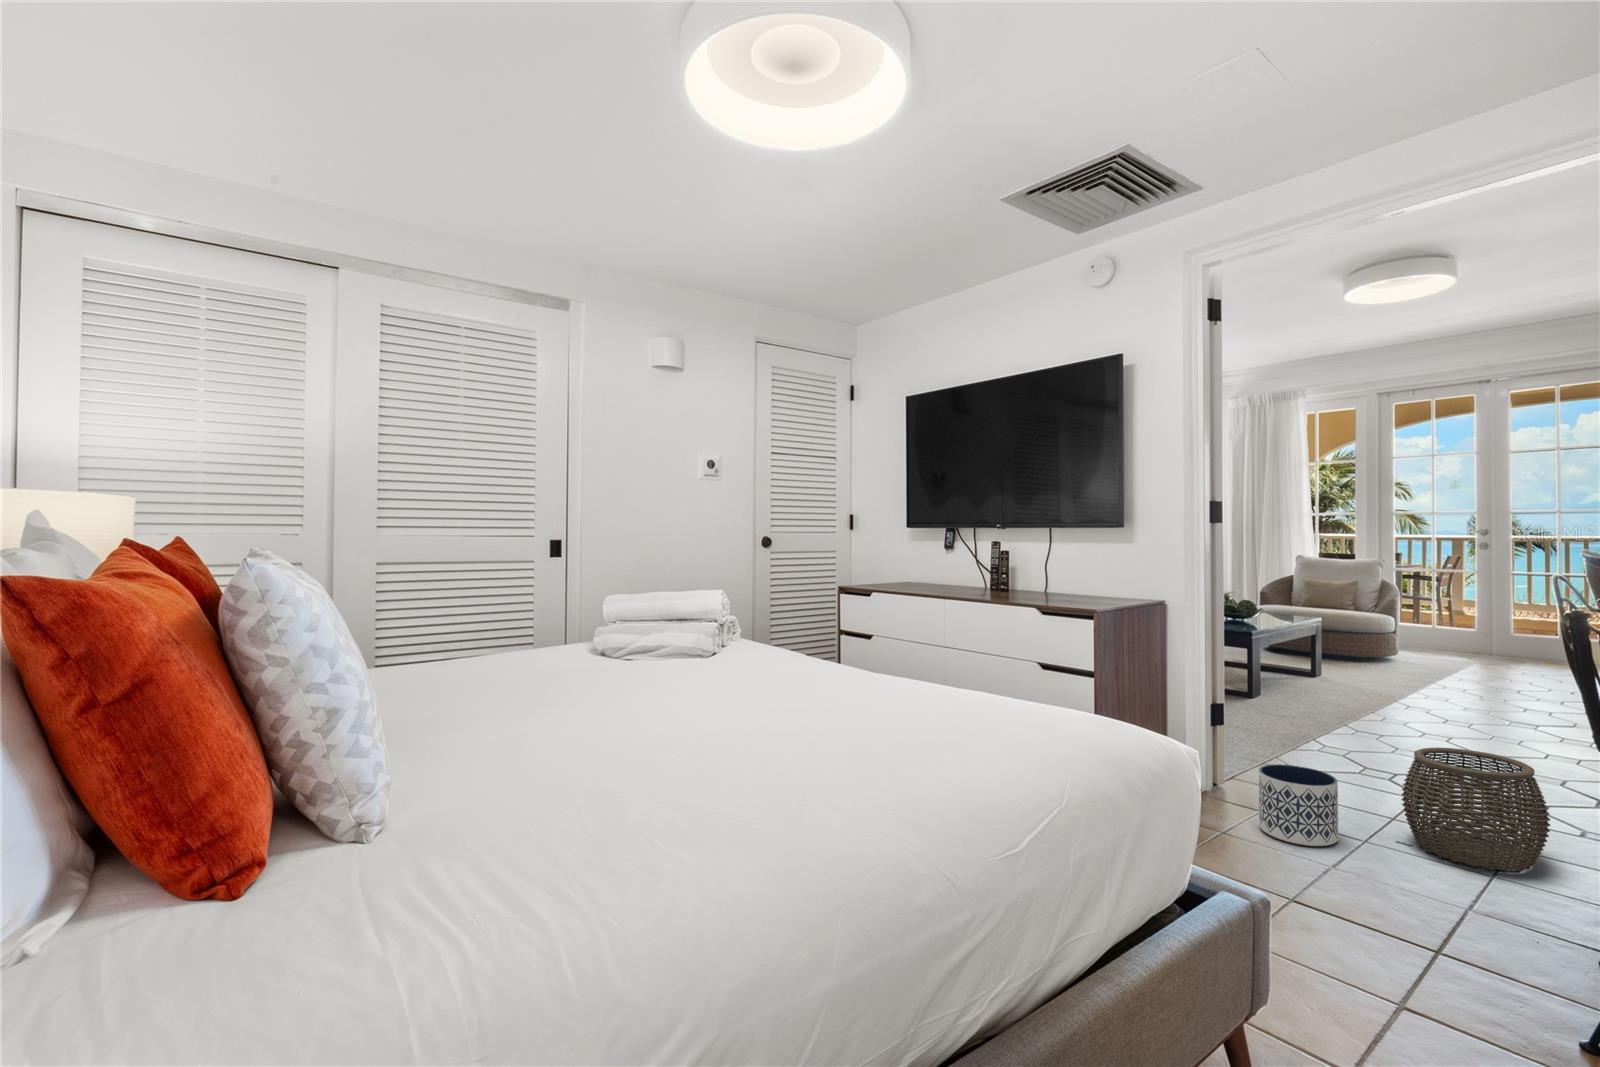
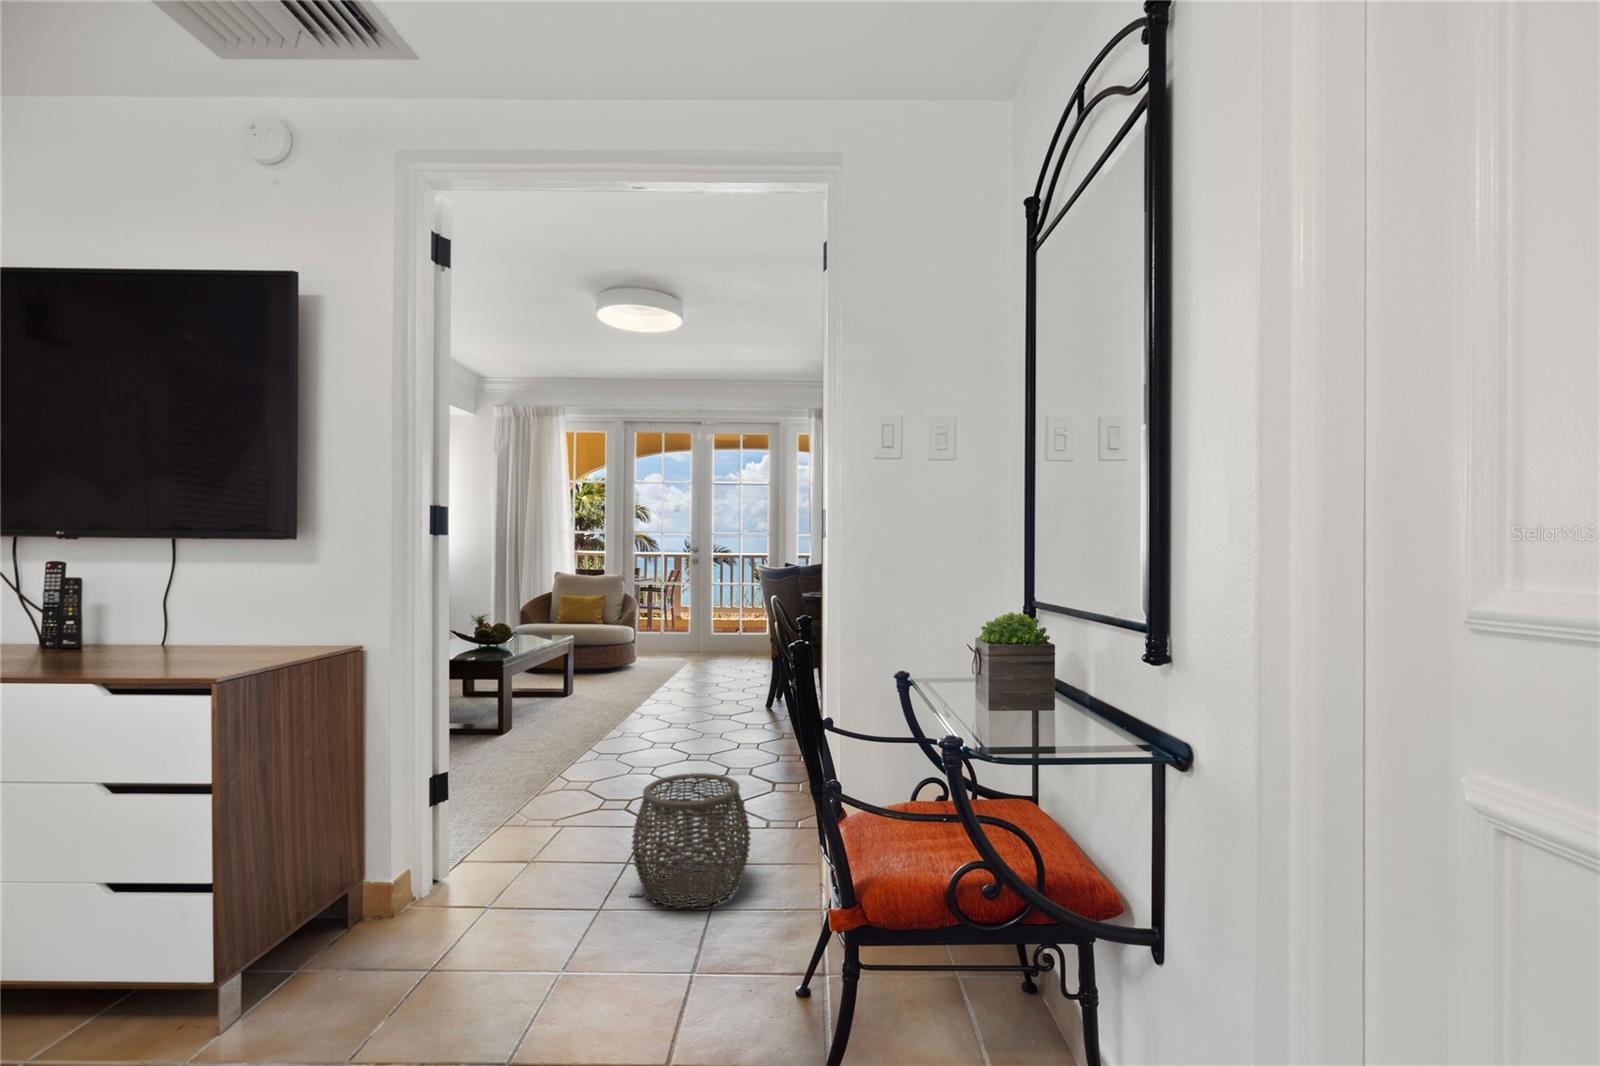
planter: present [1259,765,1338,846] -> none [478,839,568,953]

